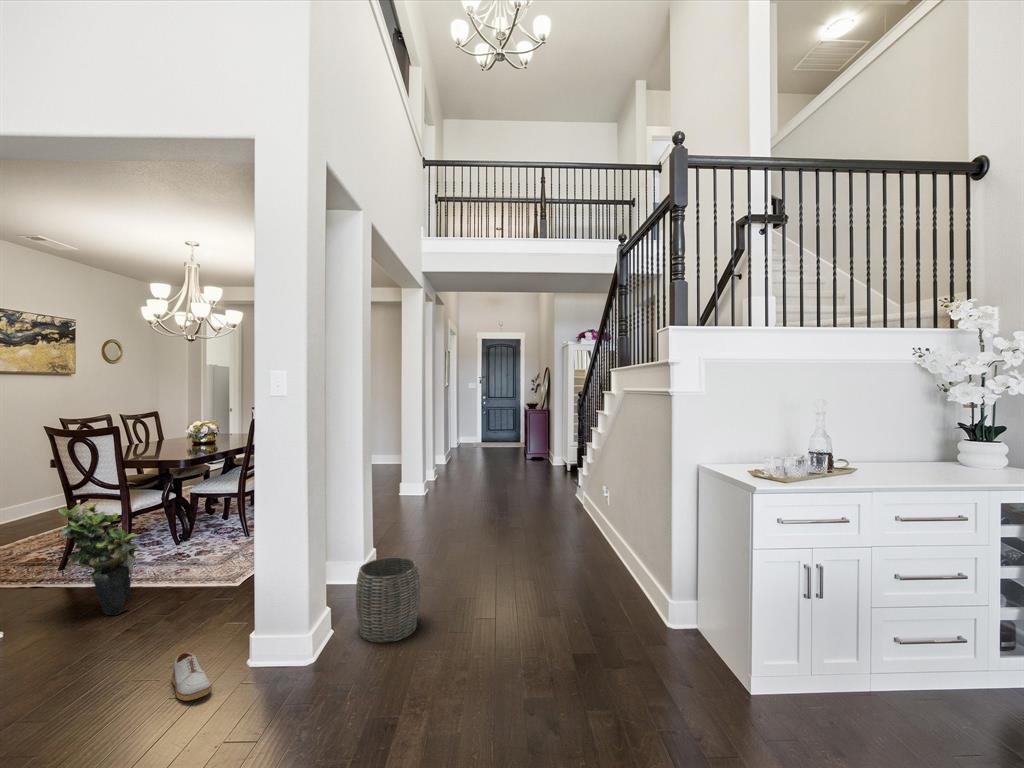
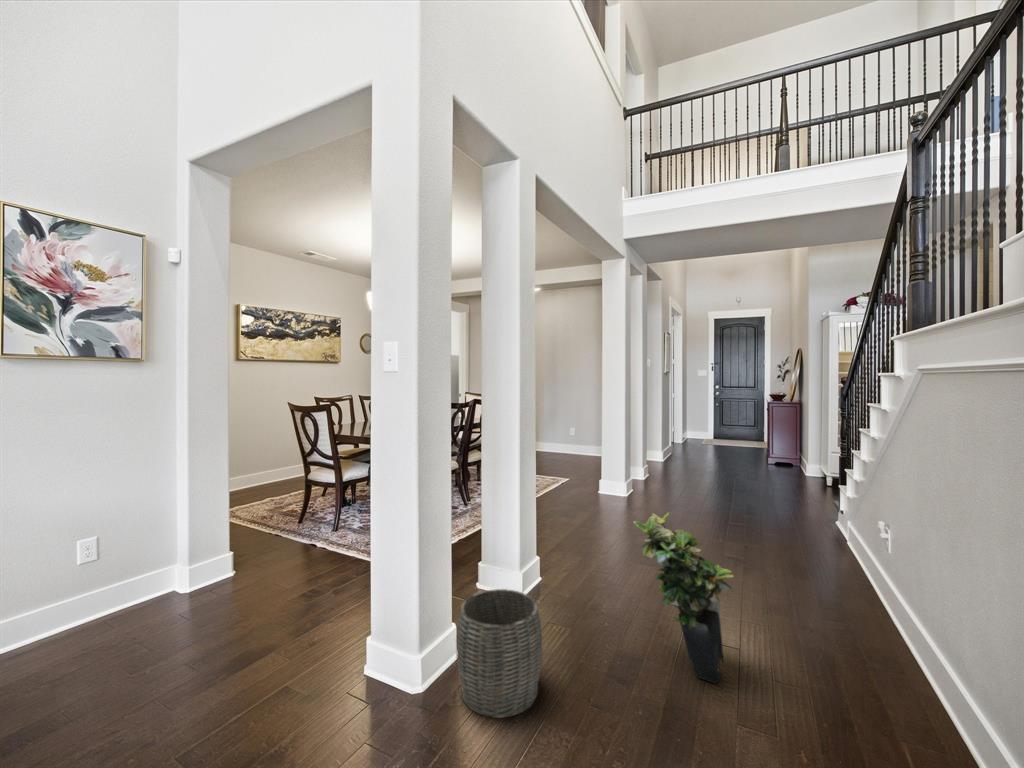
potted plant: present [59,503,139,615] -> present [634,513,733,683]
shoe: present [172,653,212,701] -> none [233,664,275,735]

